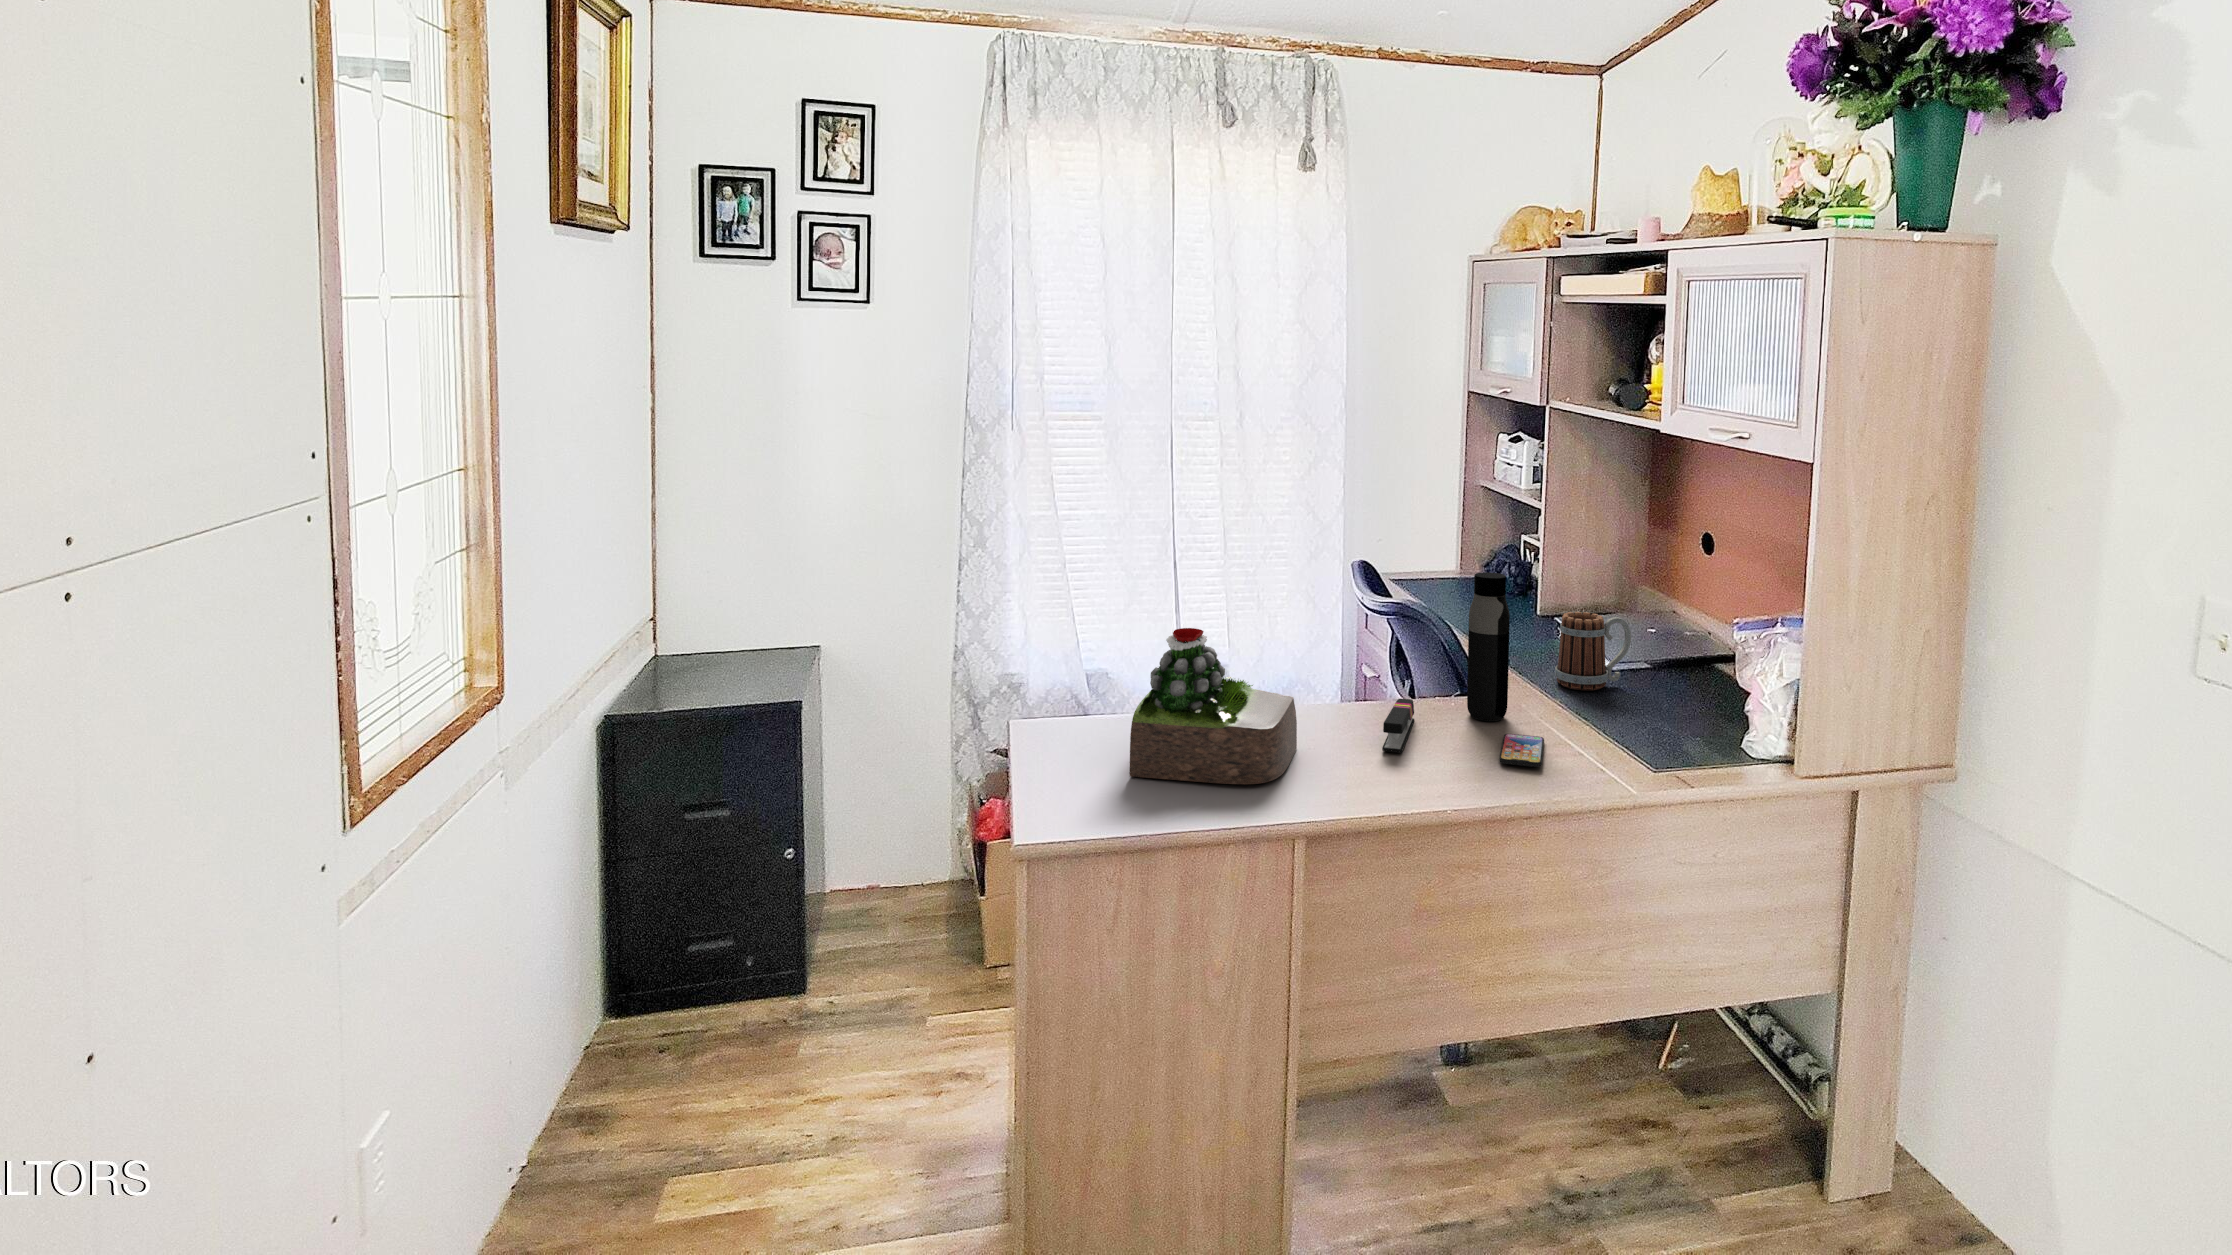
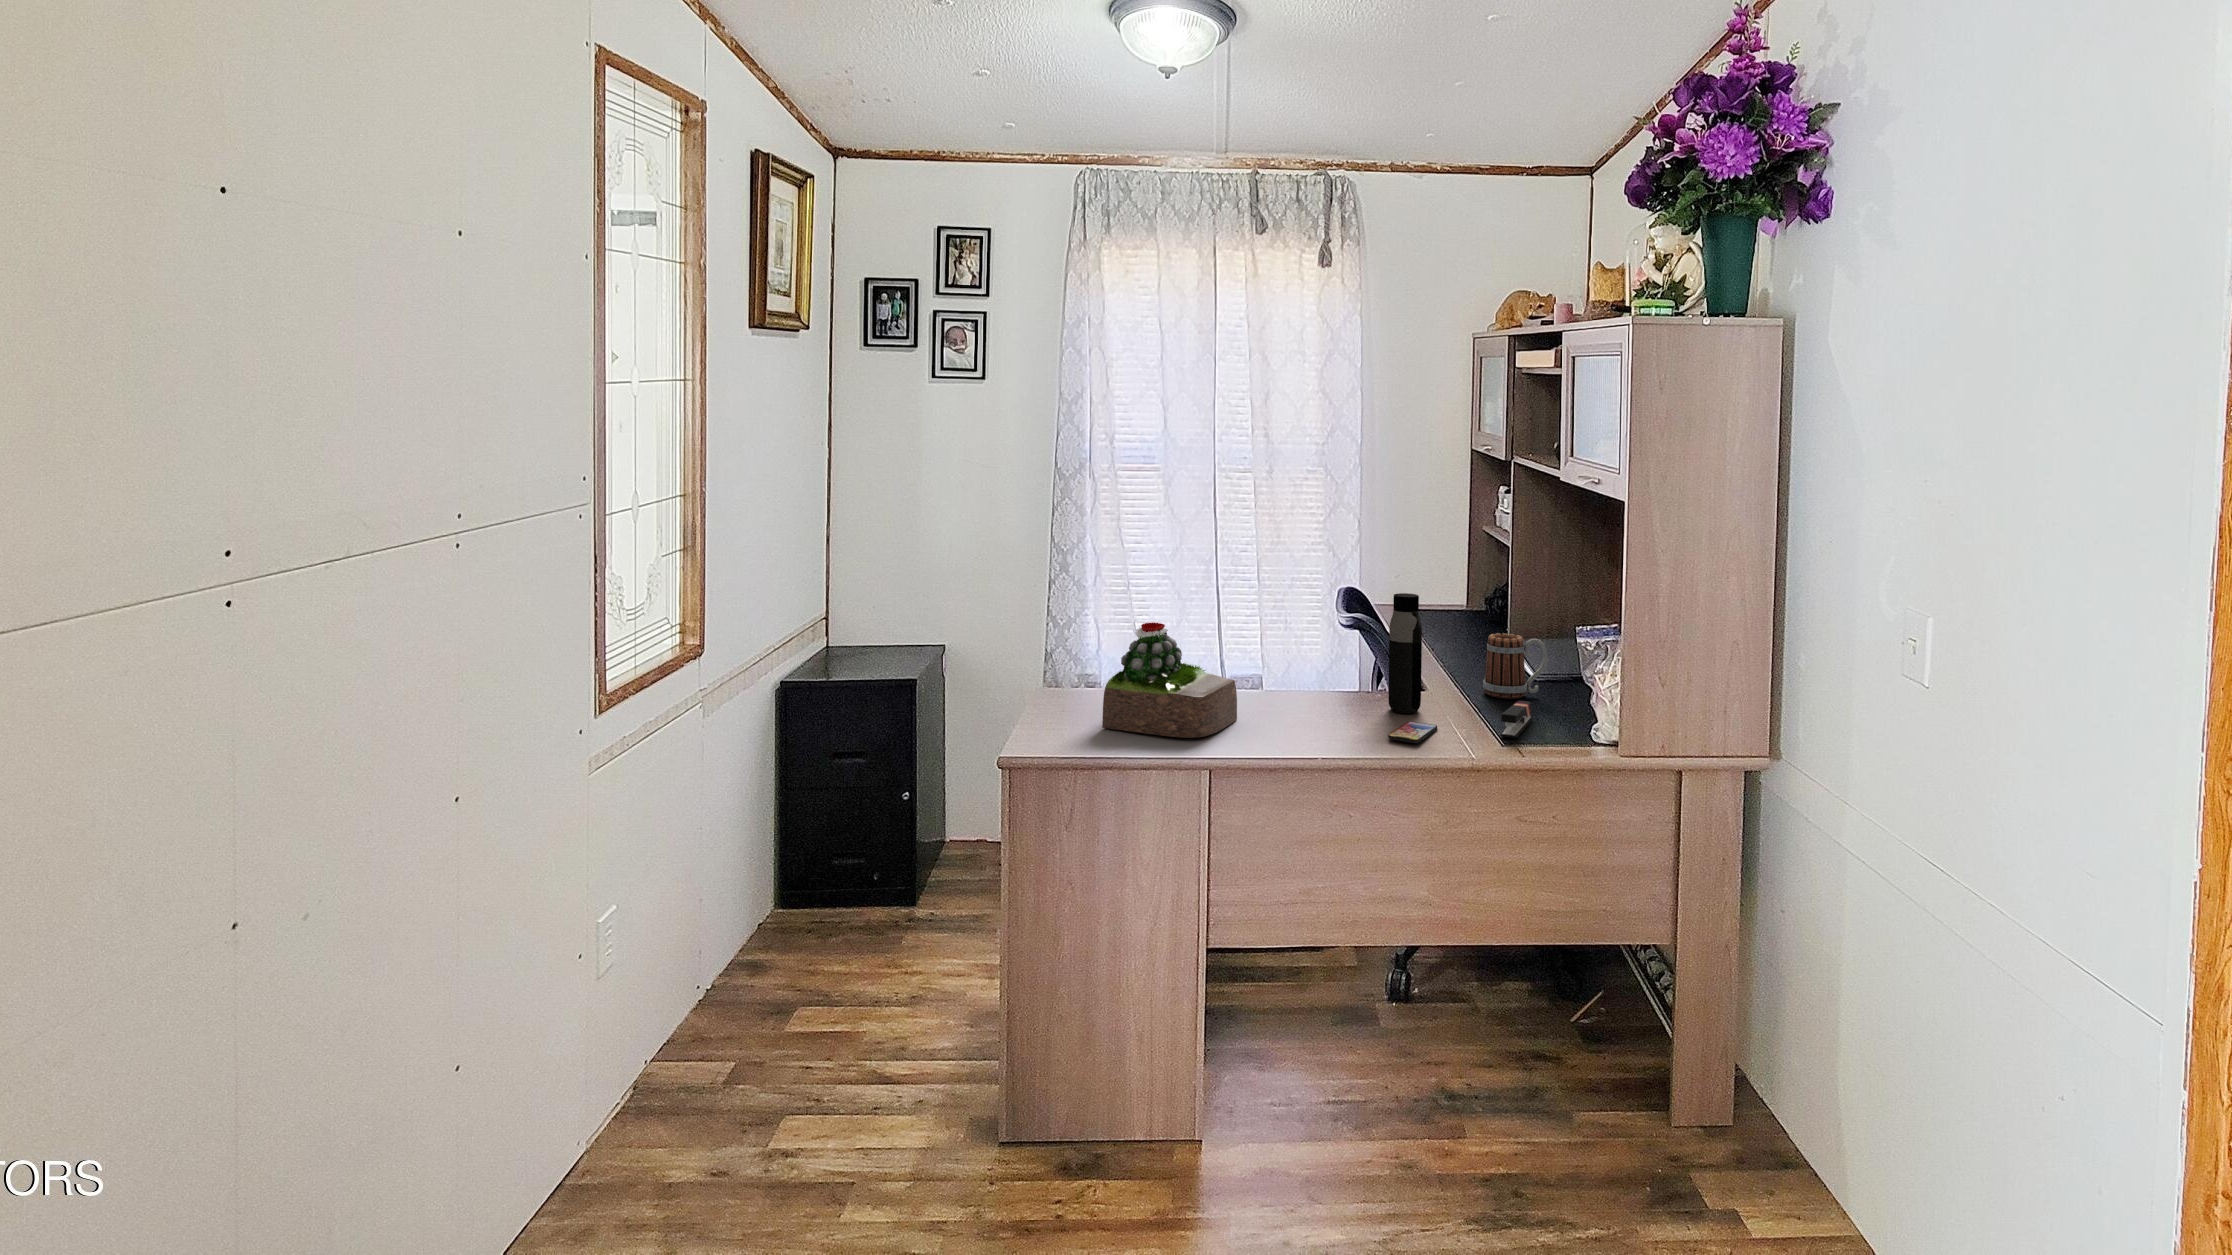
stapler: present [1382,699,1414,753] -> present [1500,701,1532,738]

